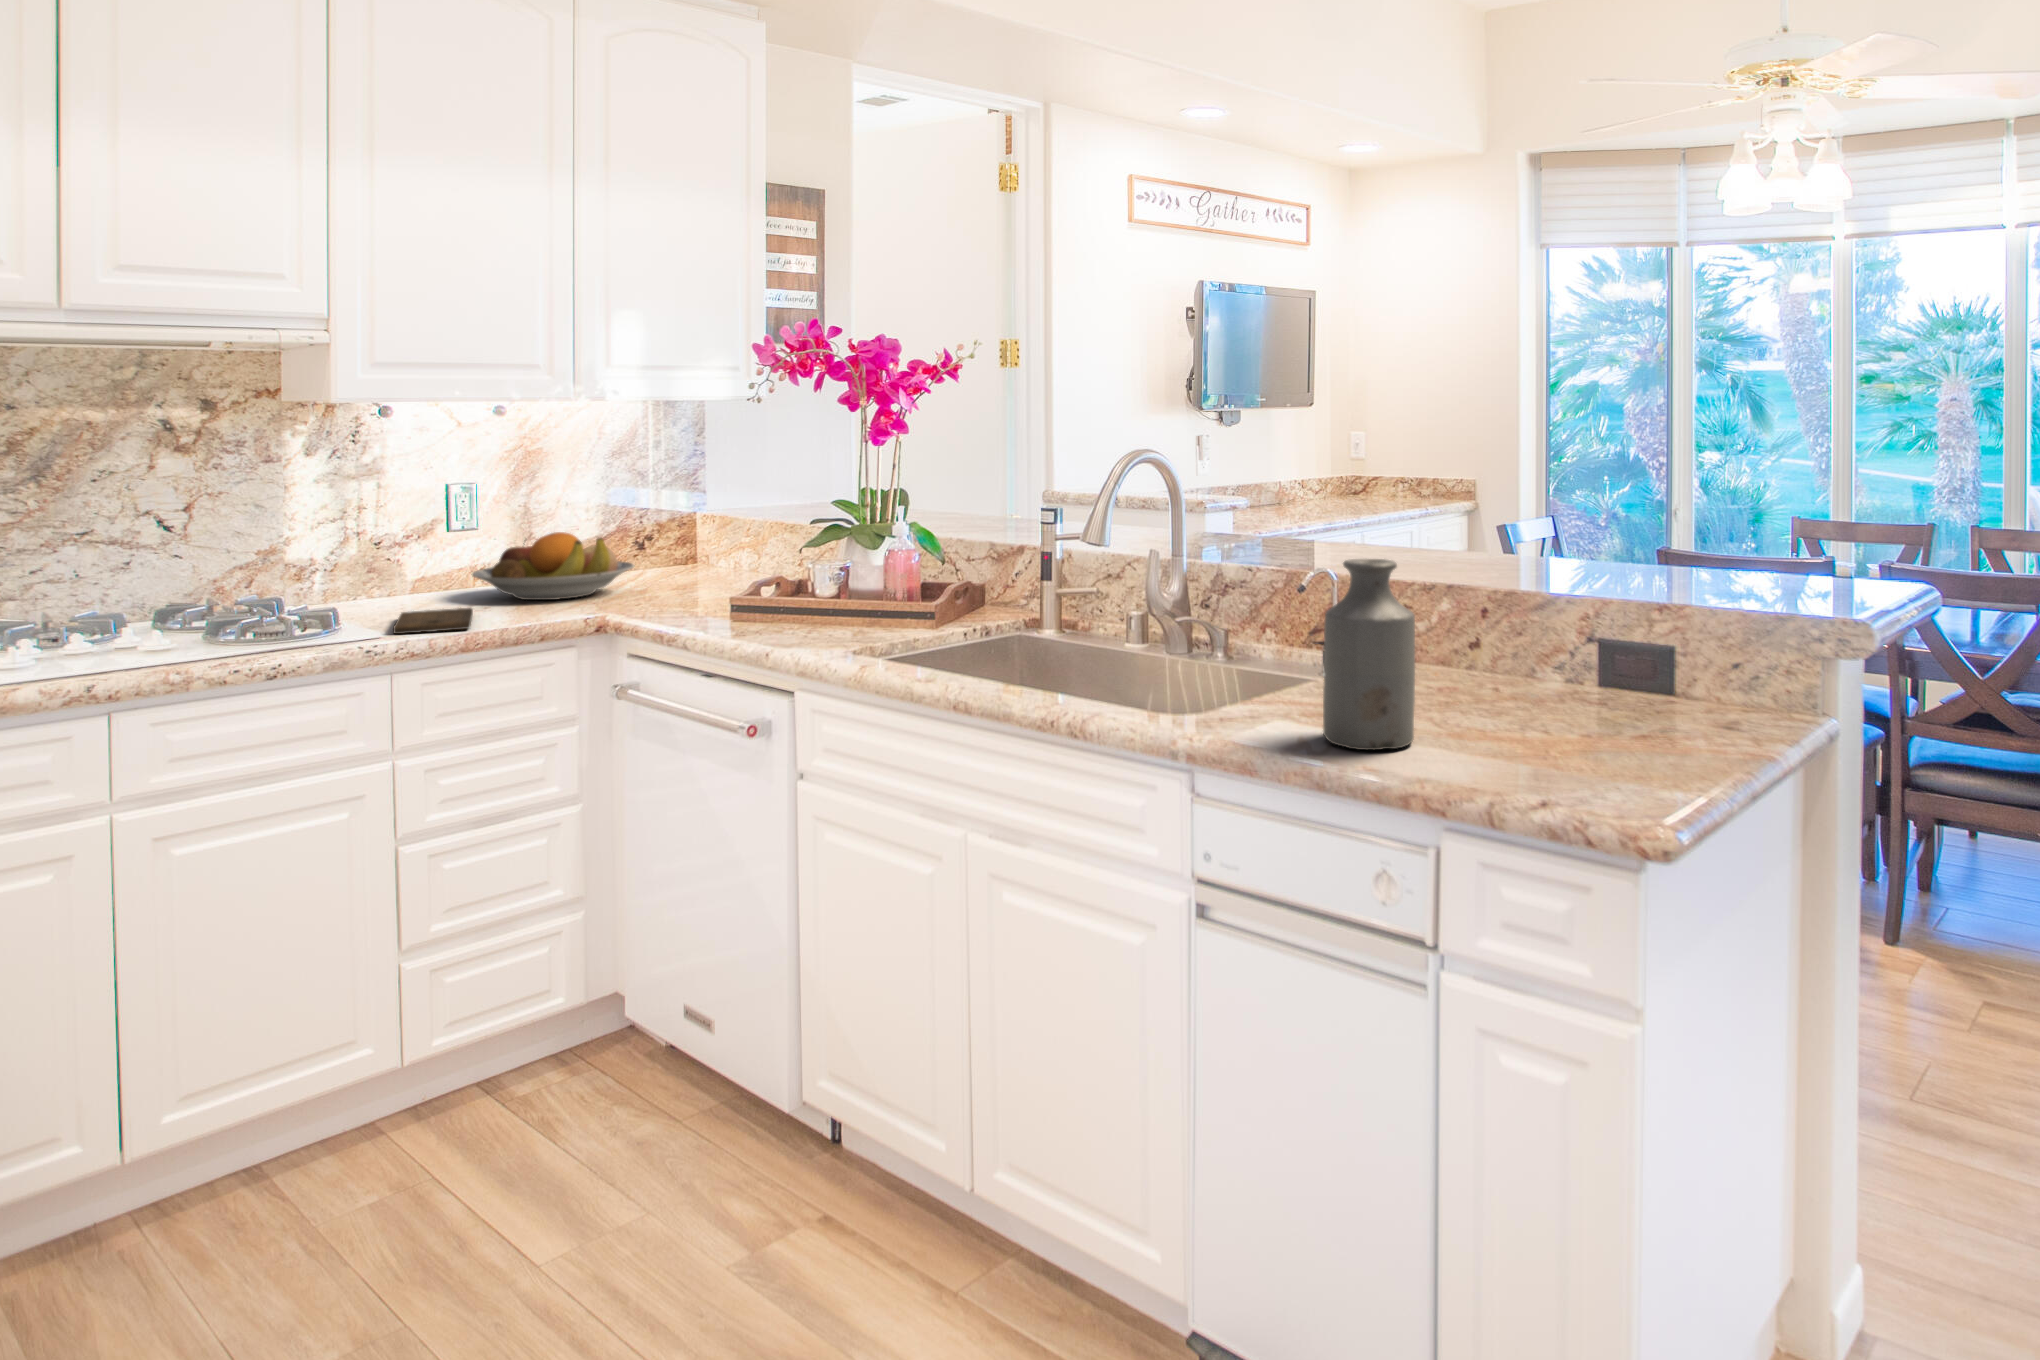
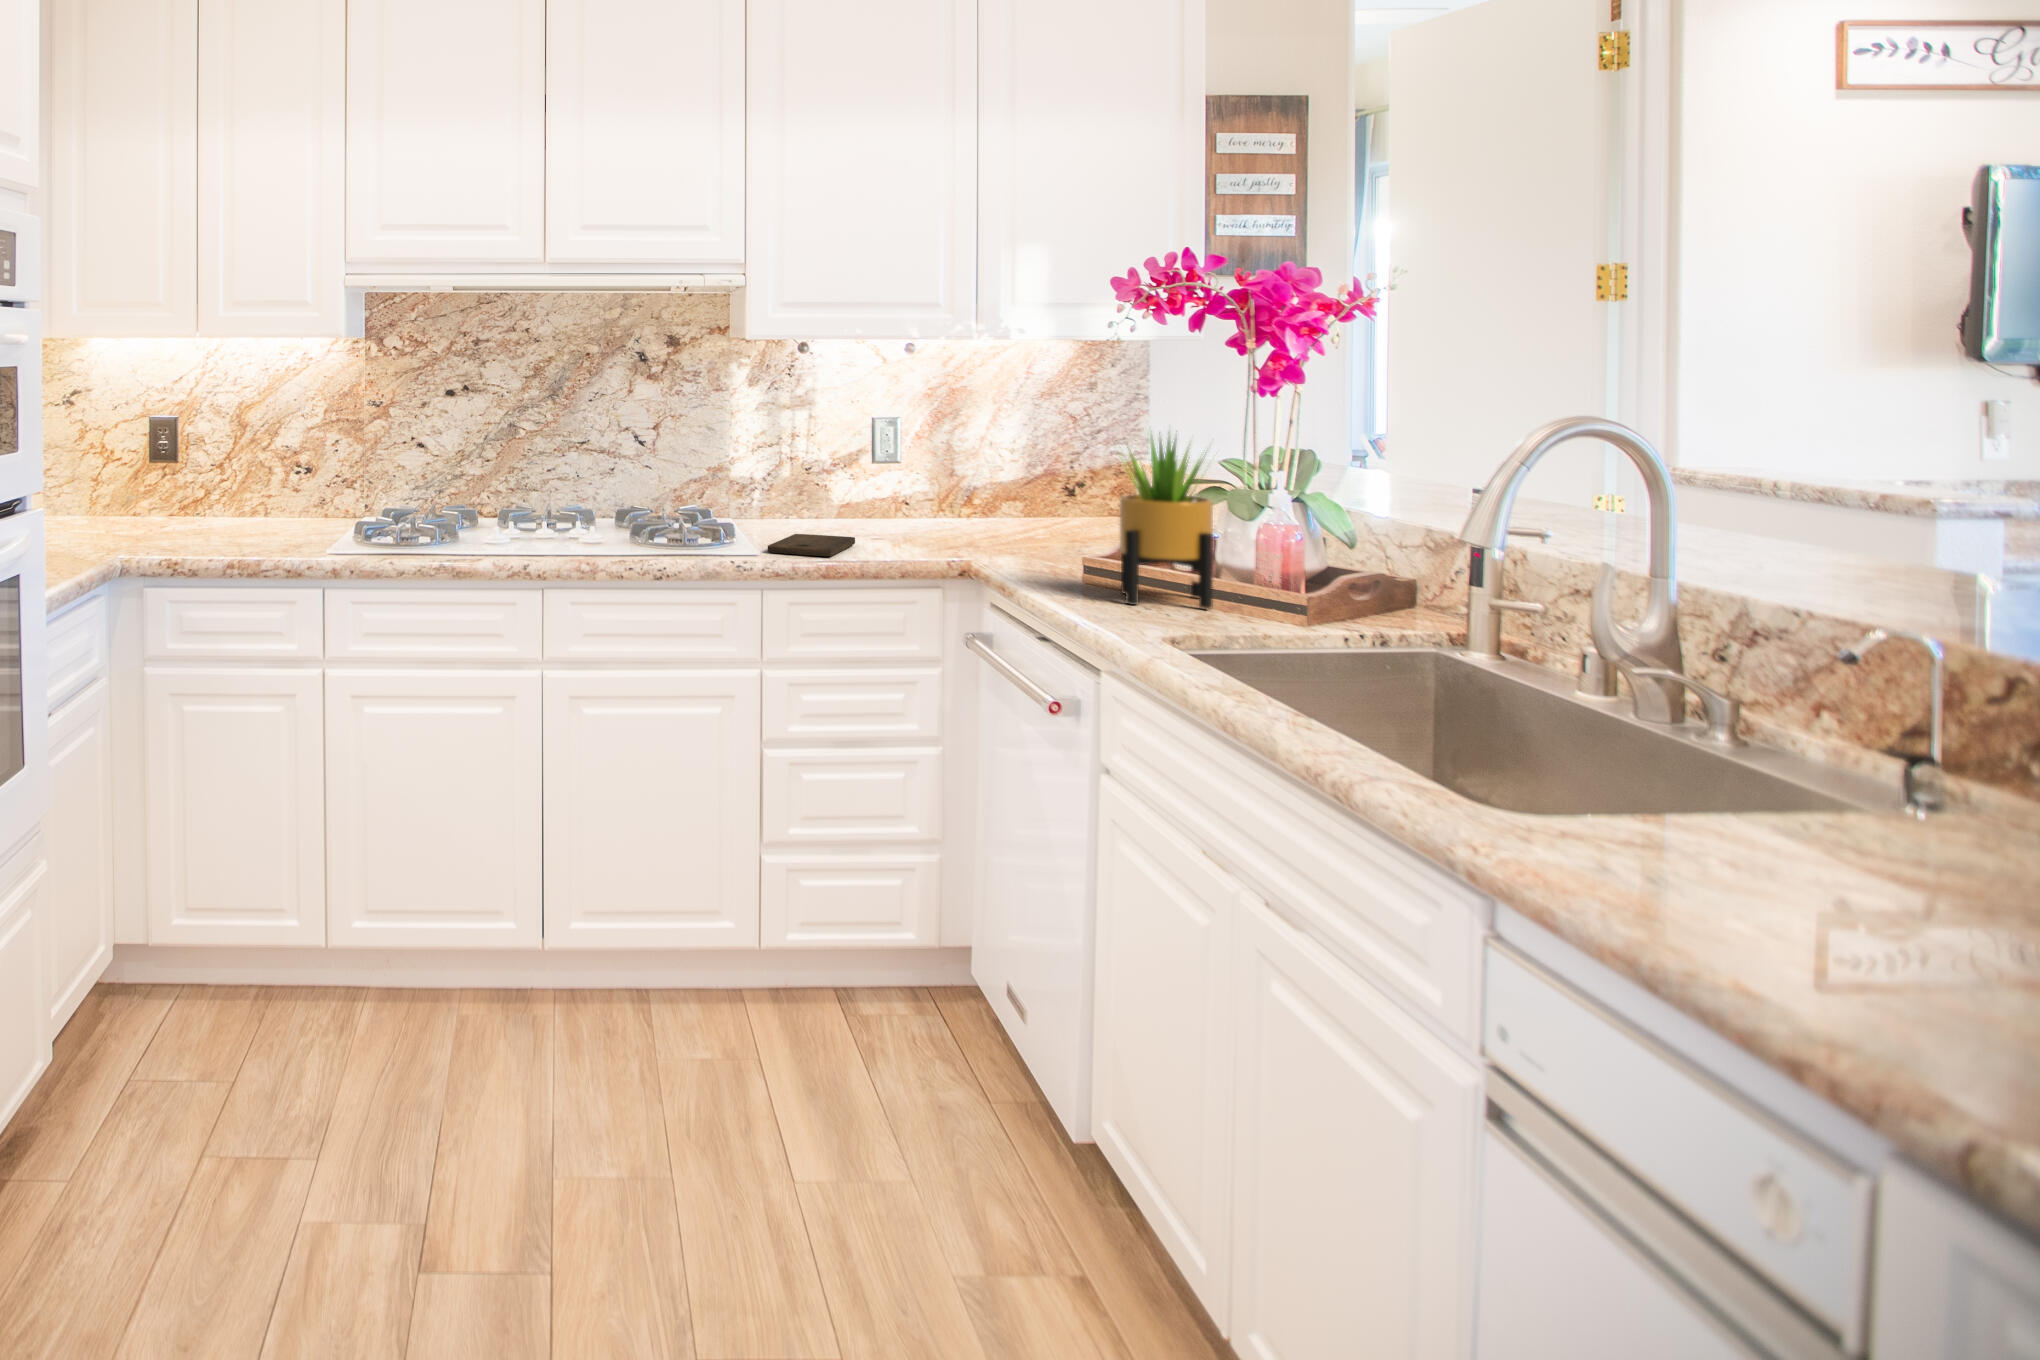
potted plant: none [762,474,853,631] -> present [1120,432,1213,609]
fruit bowl: present [472,532,634,600] -> none [878,472,1038,540]
bottle: present [1323,559,1415,750] -> none [1684,608,1894,949]

